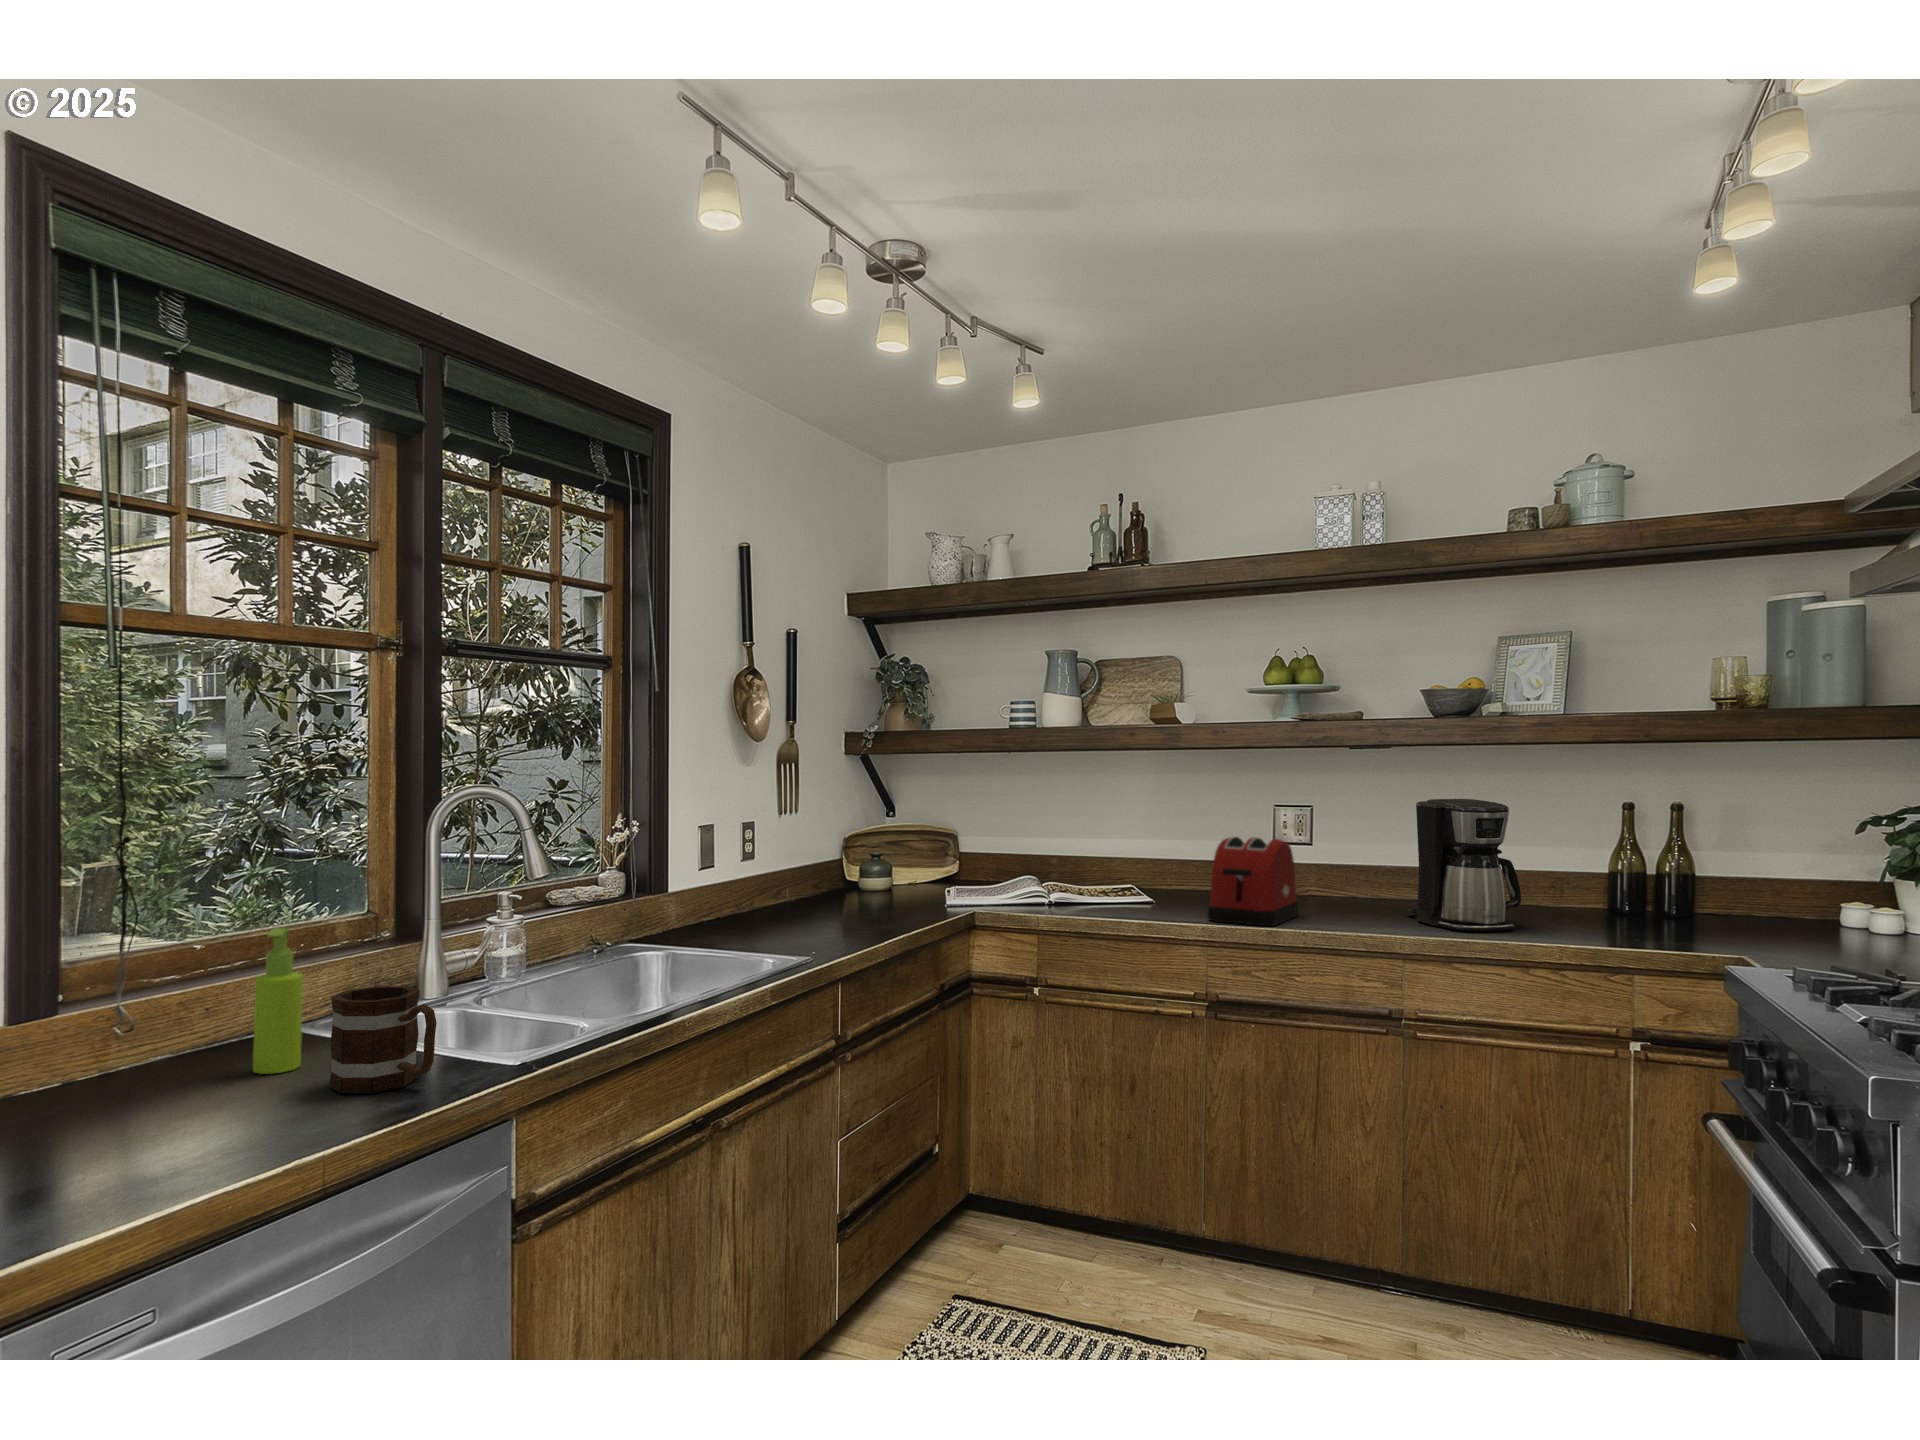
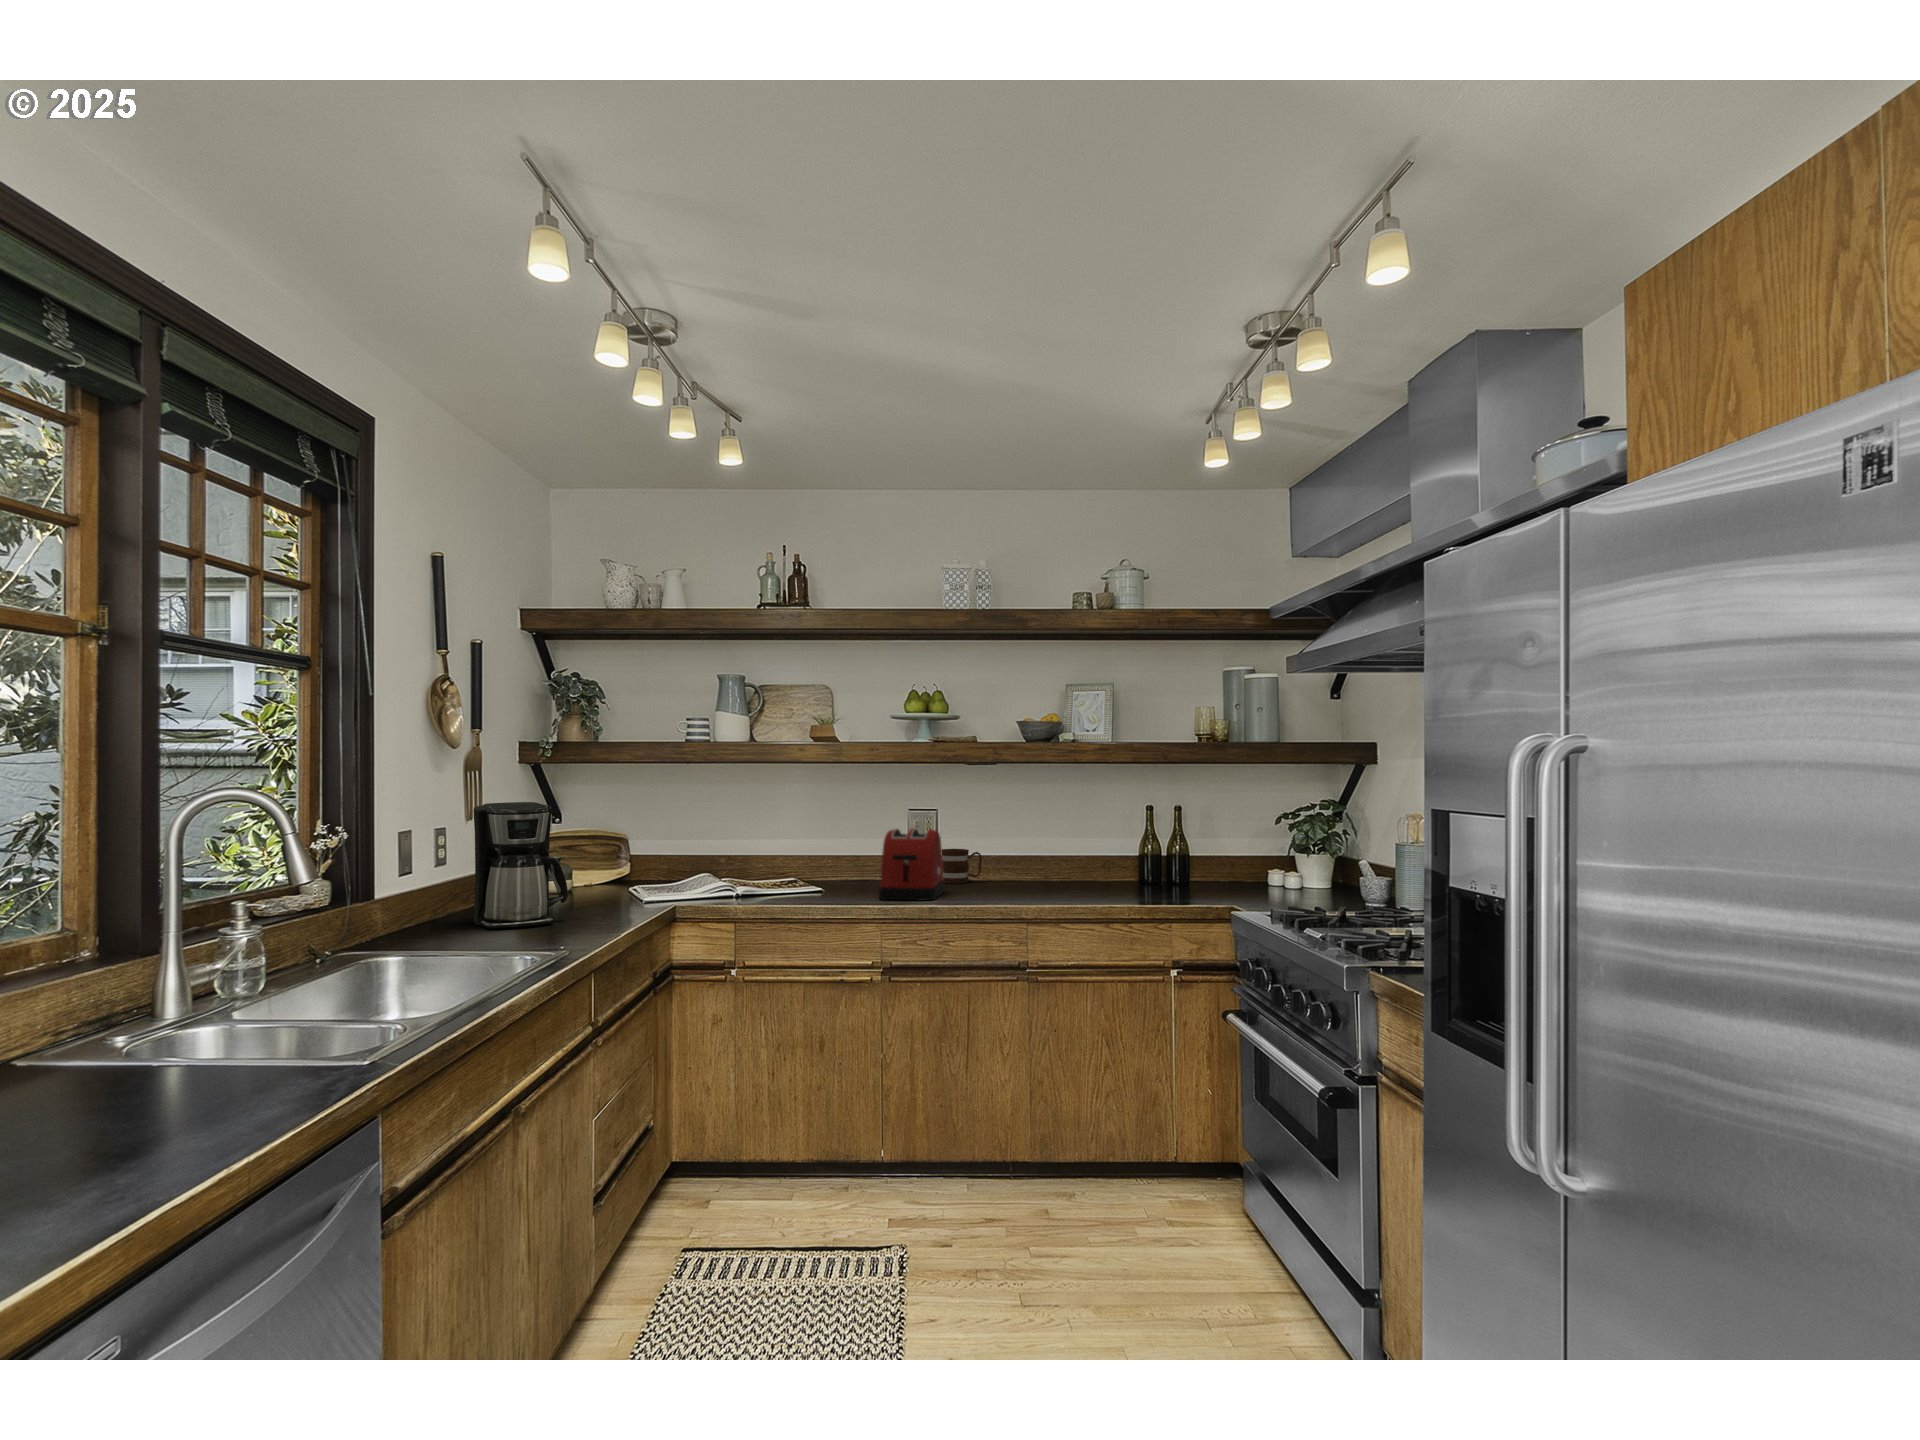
coffee maker: present [1406,799,1521,931] -> present [473,802,568,929]
soap dispenser: present [253,927,303,1074] -> none [64,945,123,1102]
mug: present [329,986,437,1093] -> present [942,849,982,884]

